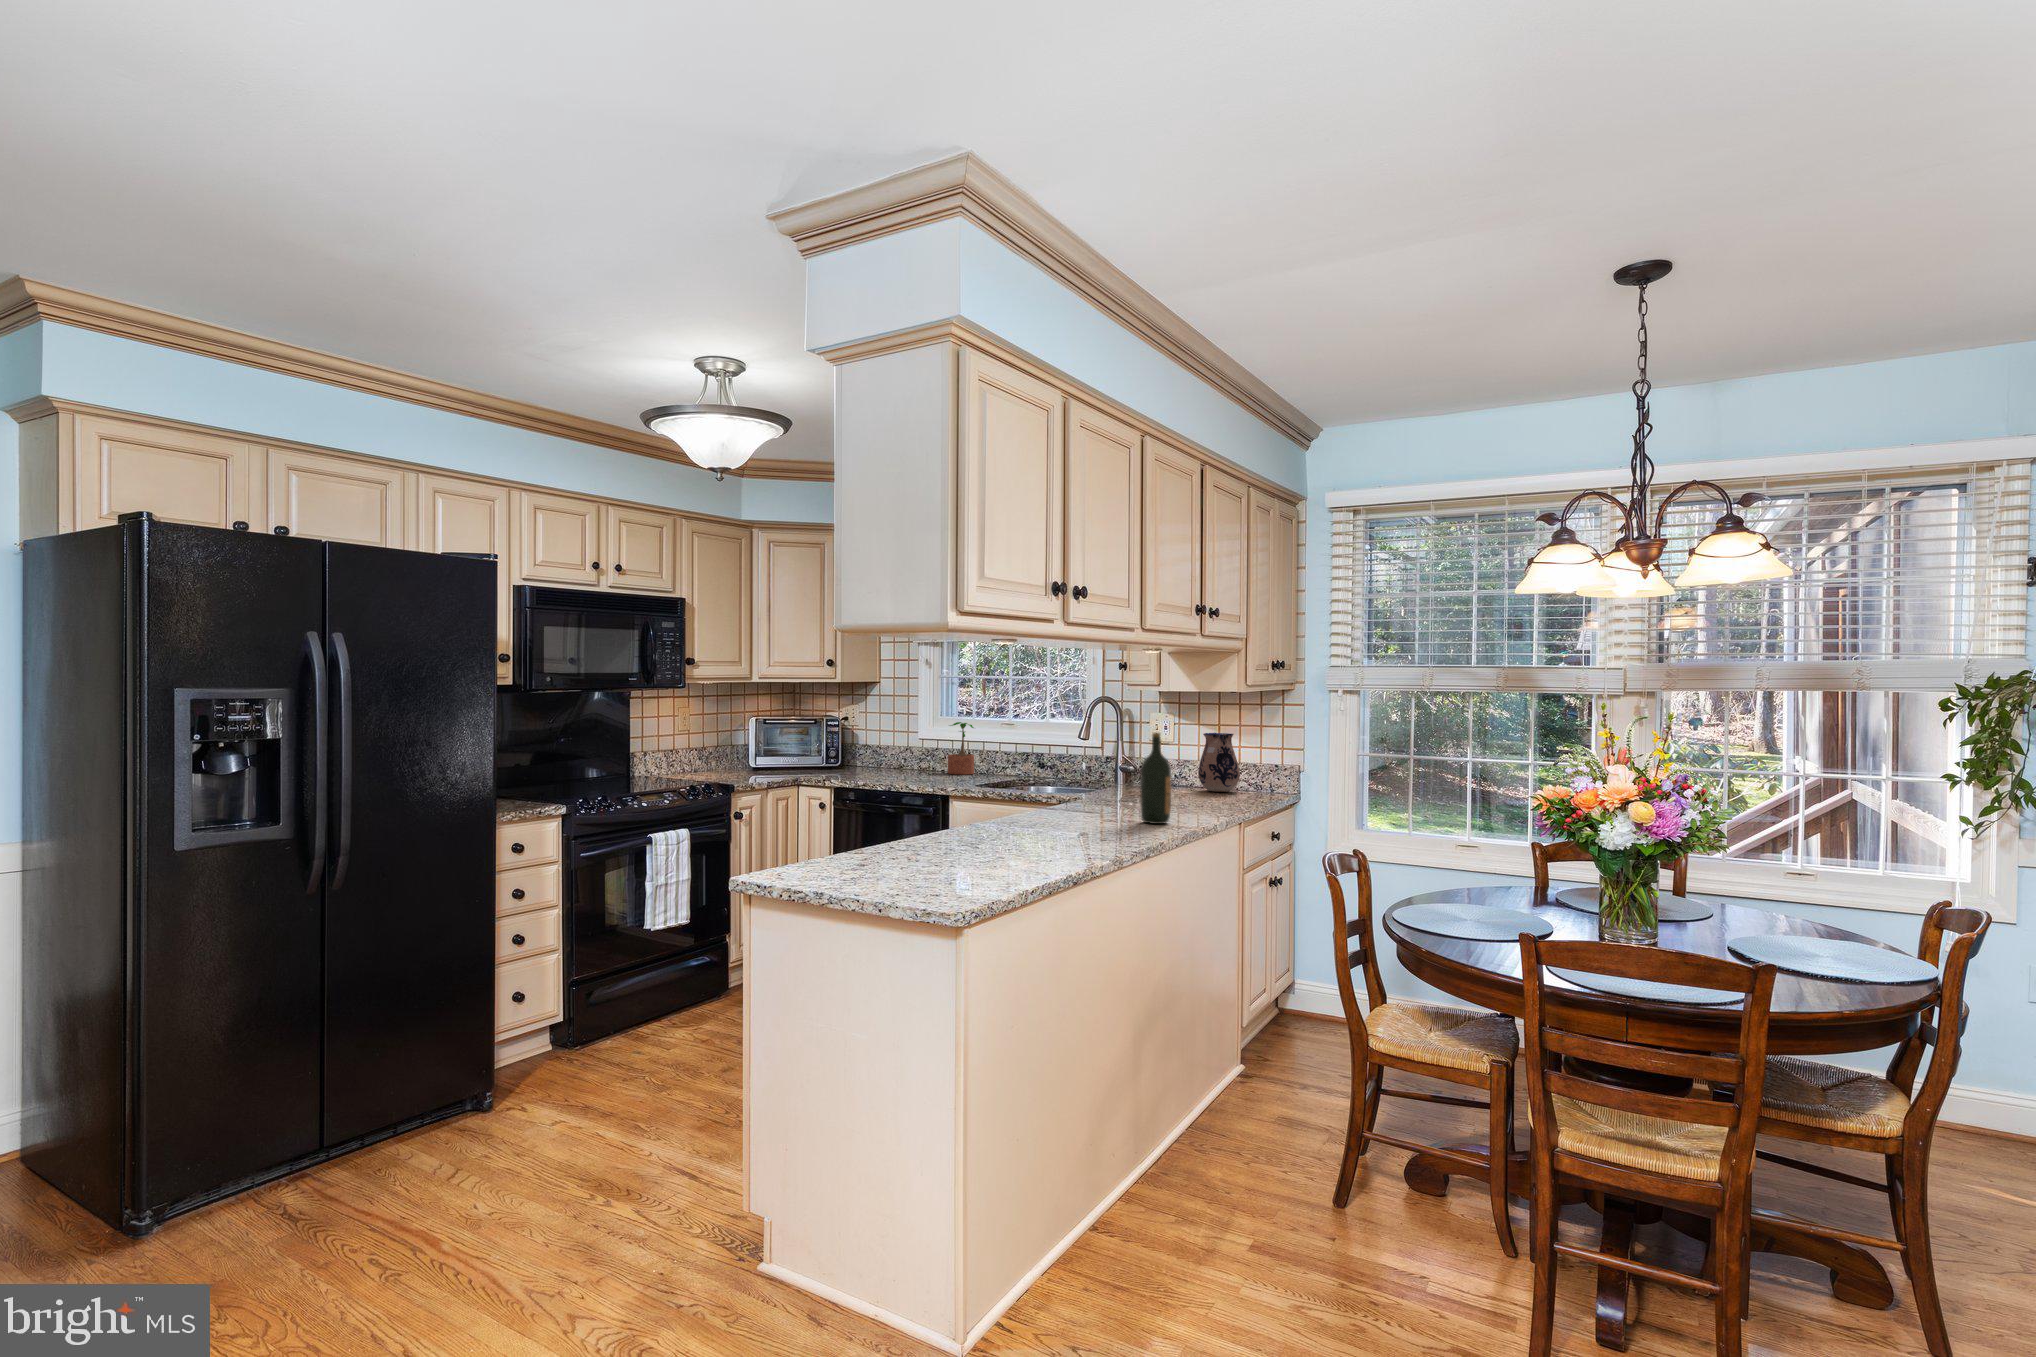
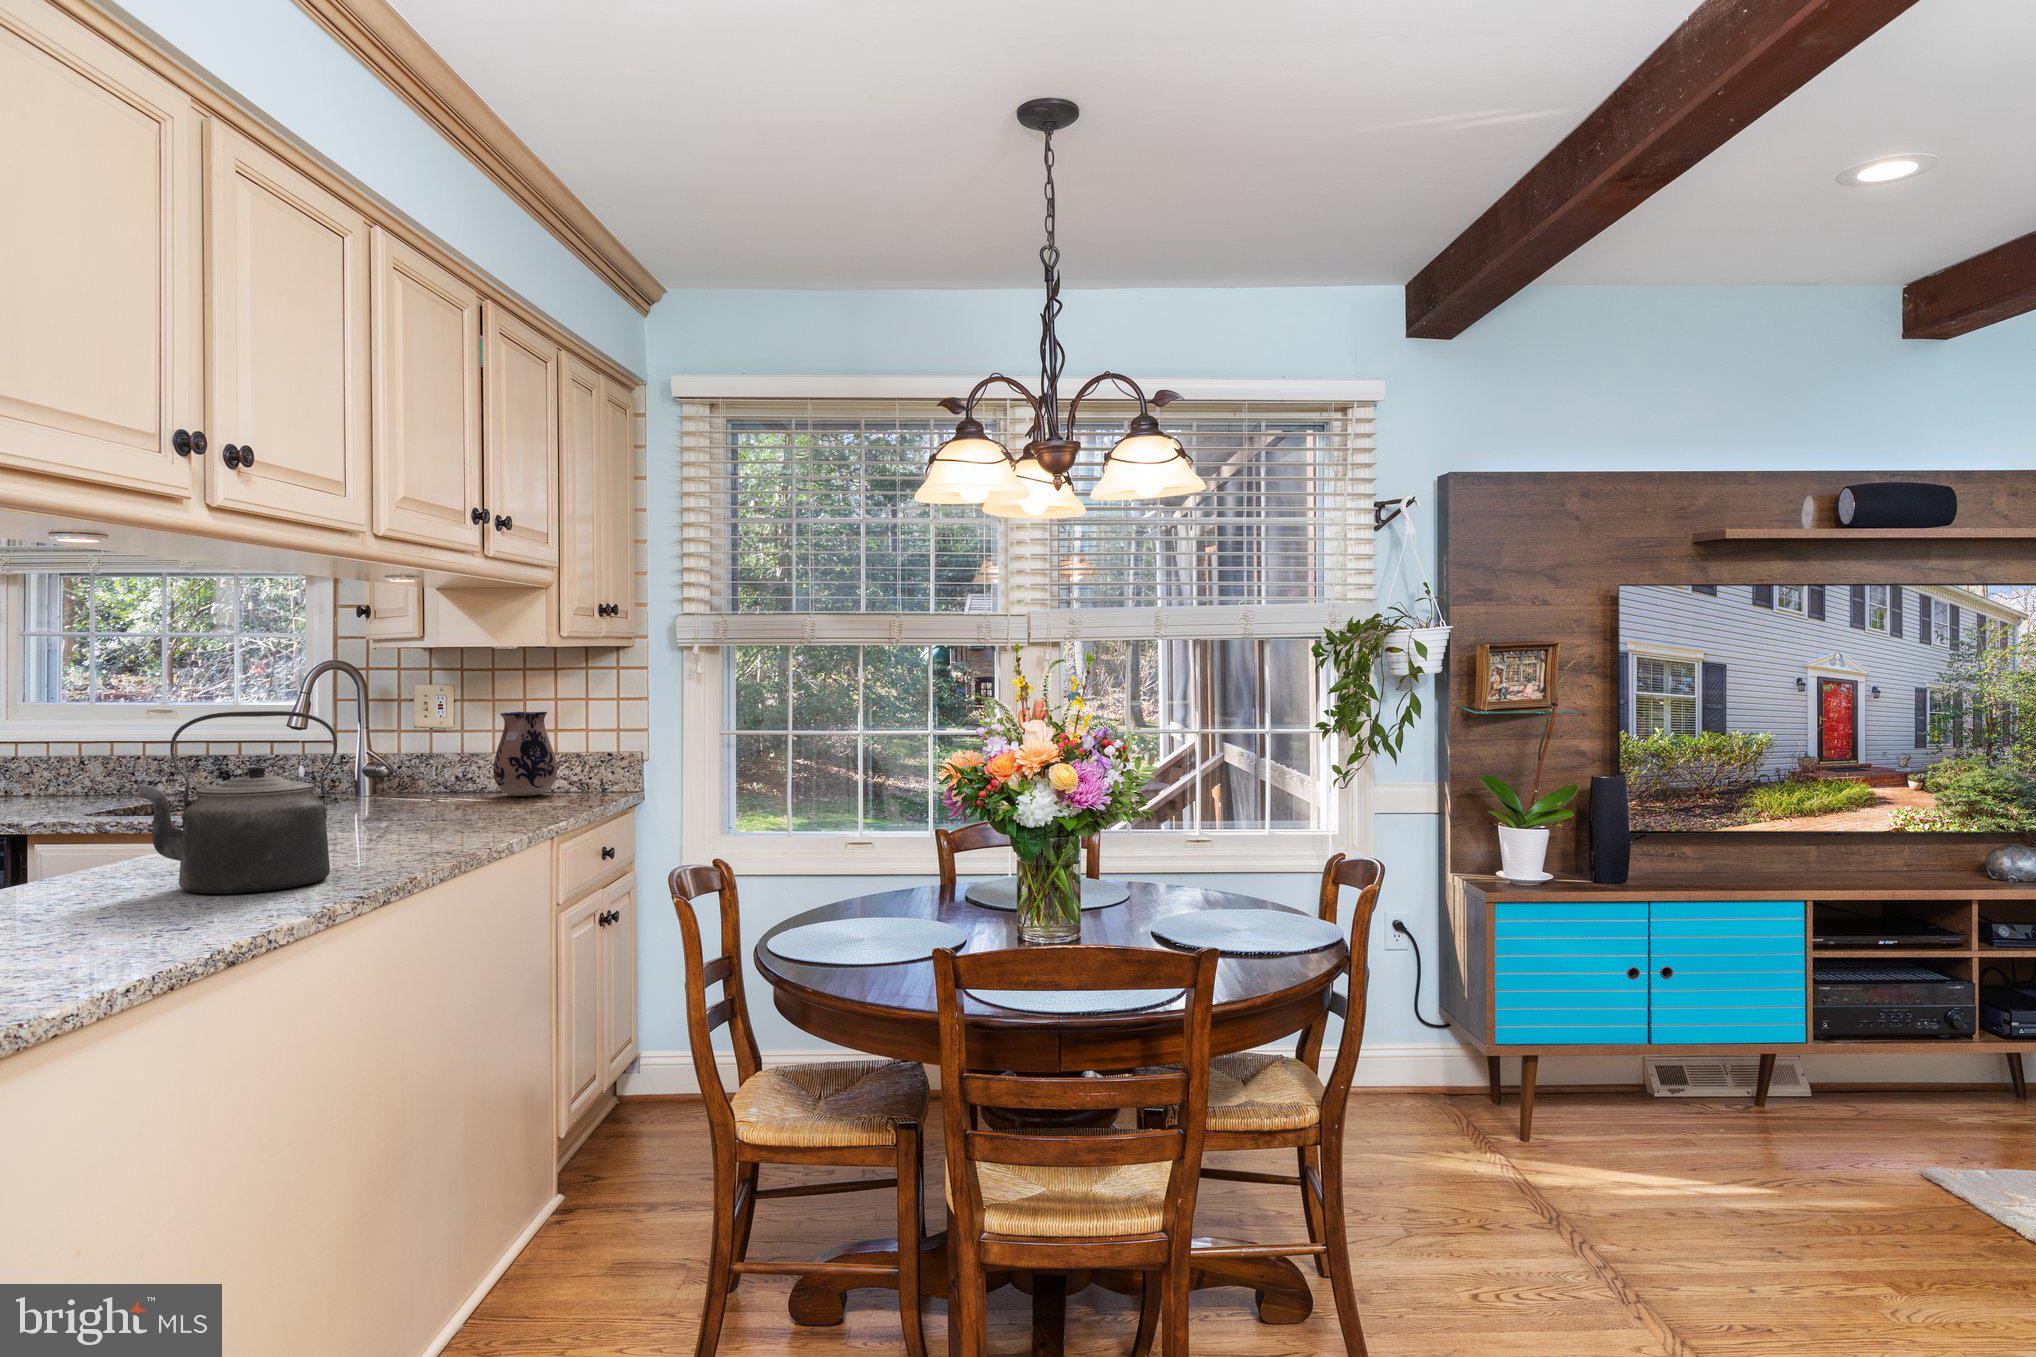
potted plant: present [948,722,974,774] -> none [31,711,95,801]
wine bottle: present [1140,733,1171,824] -> none [369,706,425,853]
kettle: none [1038,736,1132,840] -> present [137,711,337,894]

